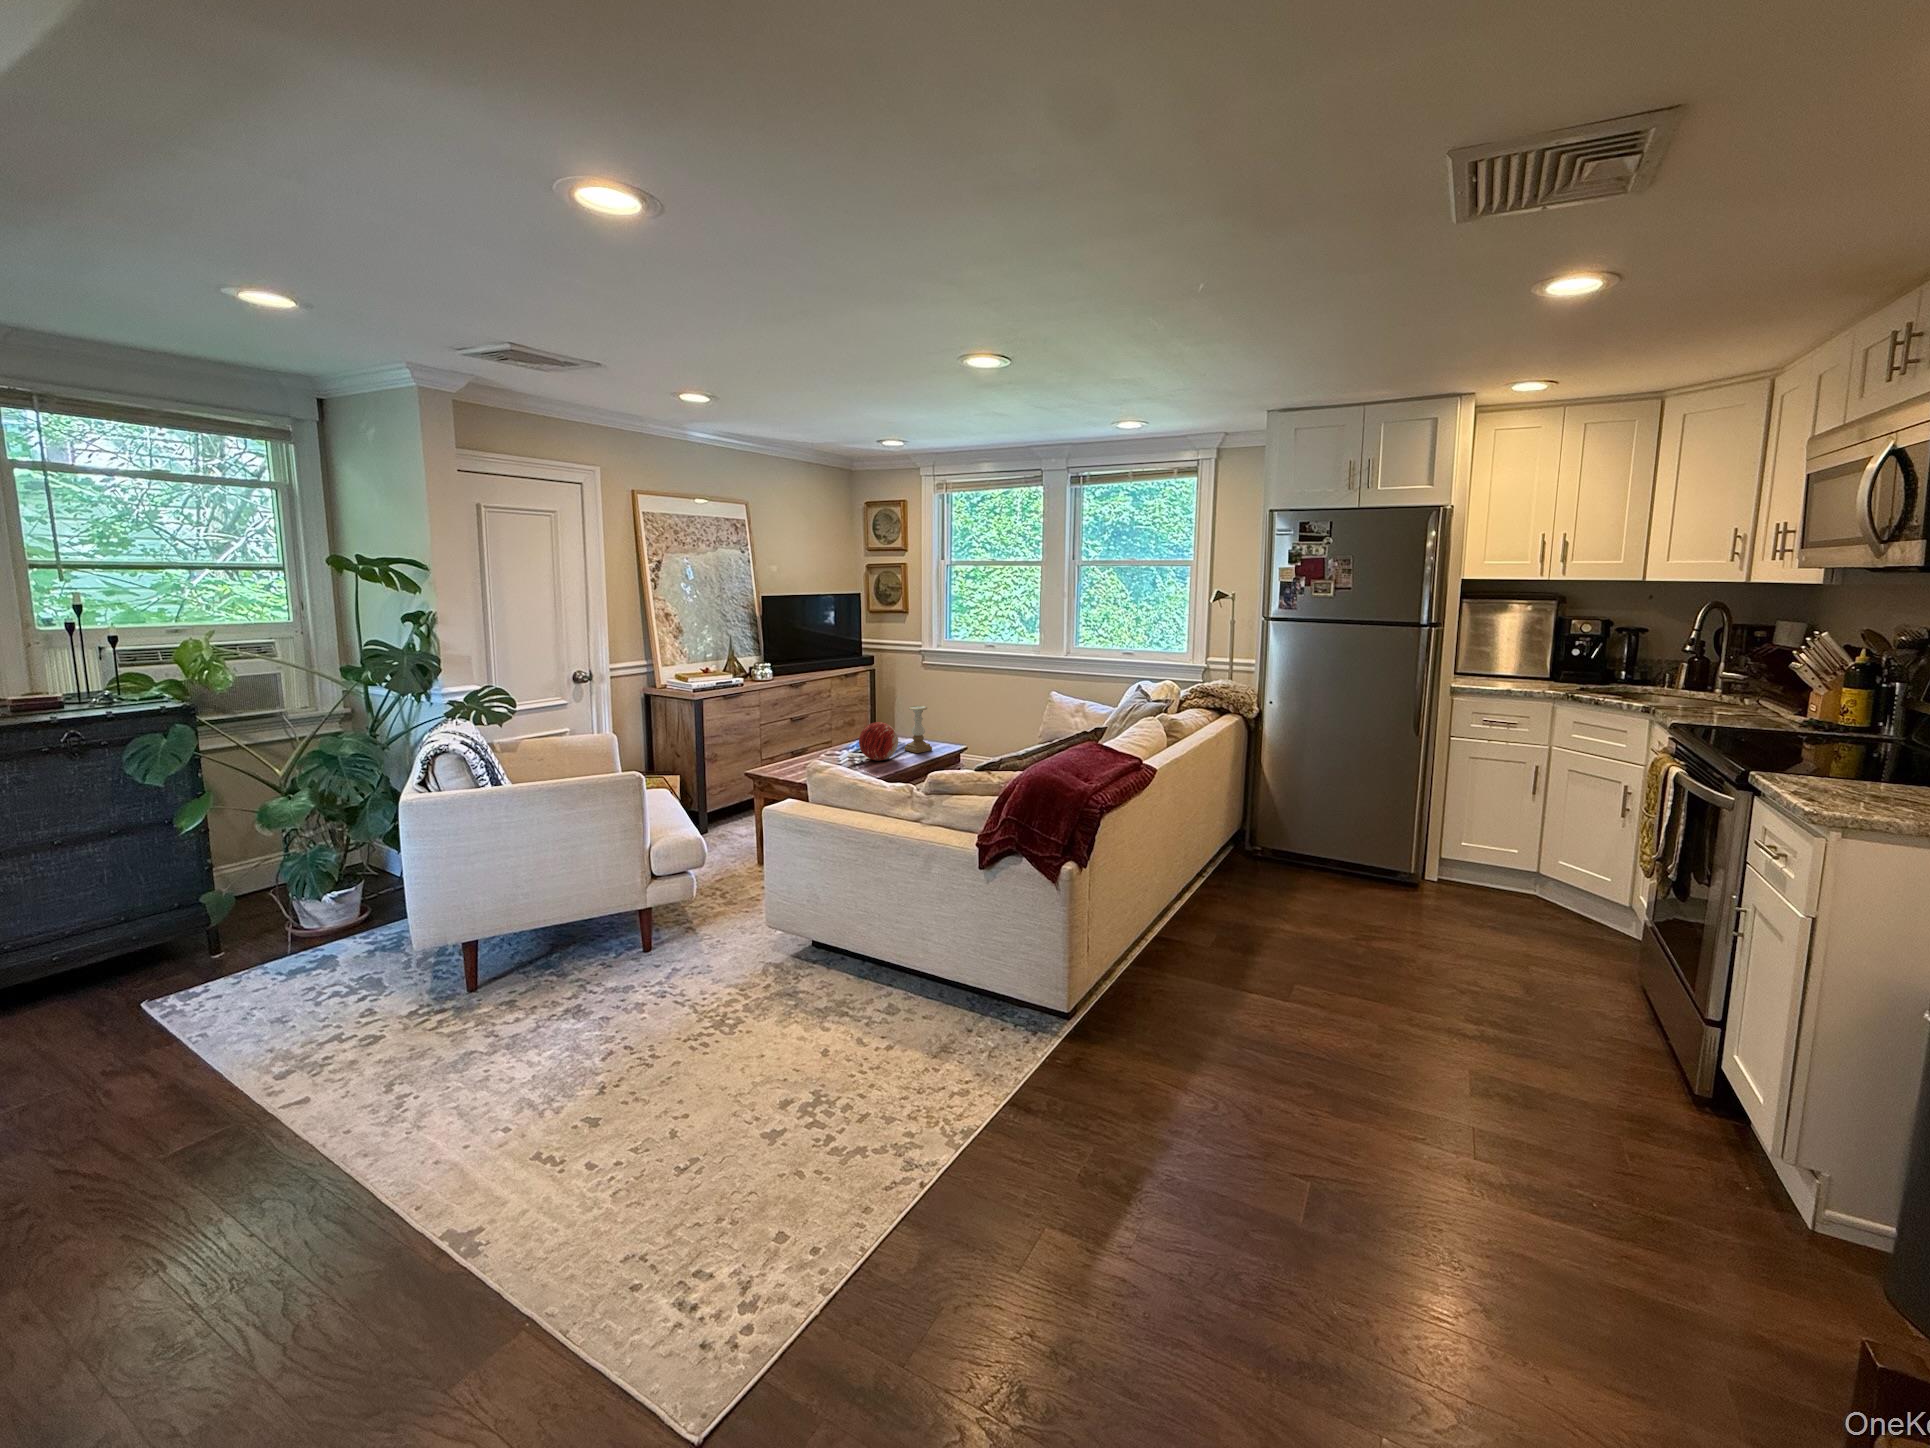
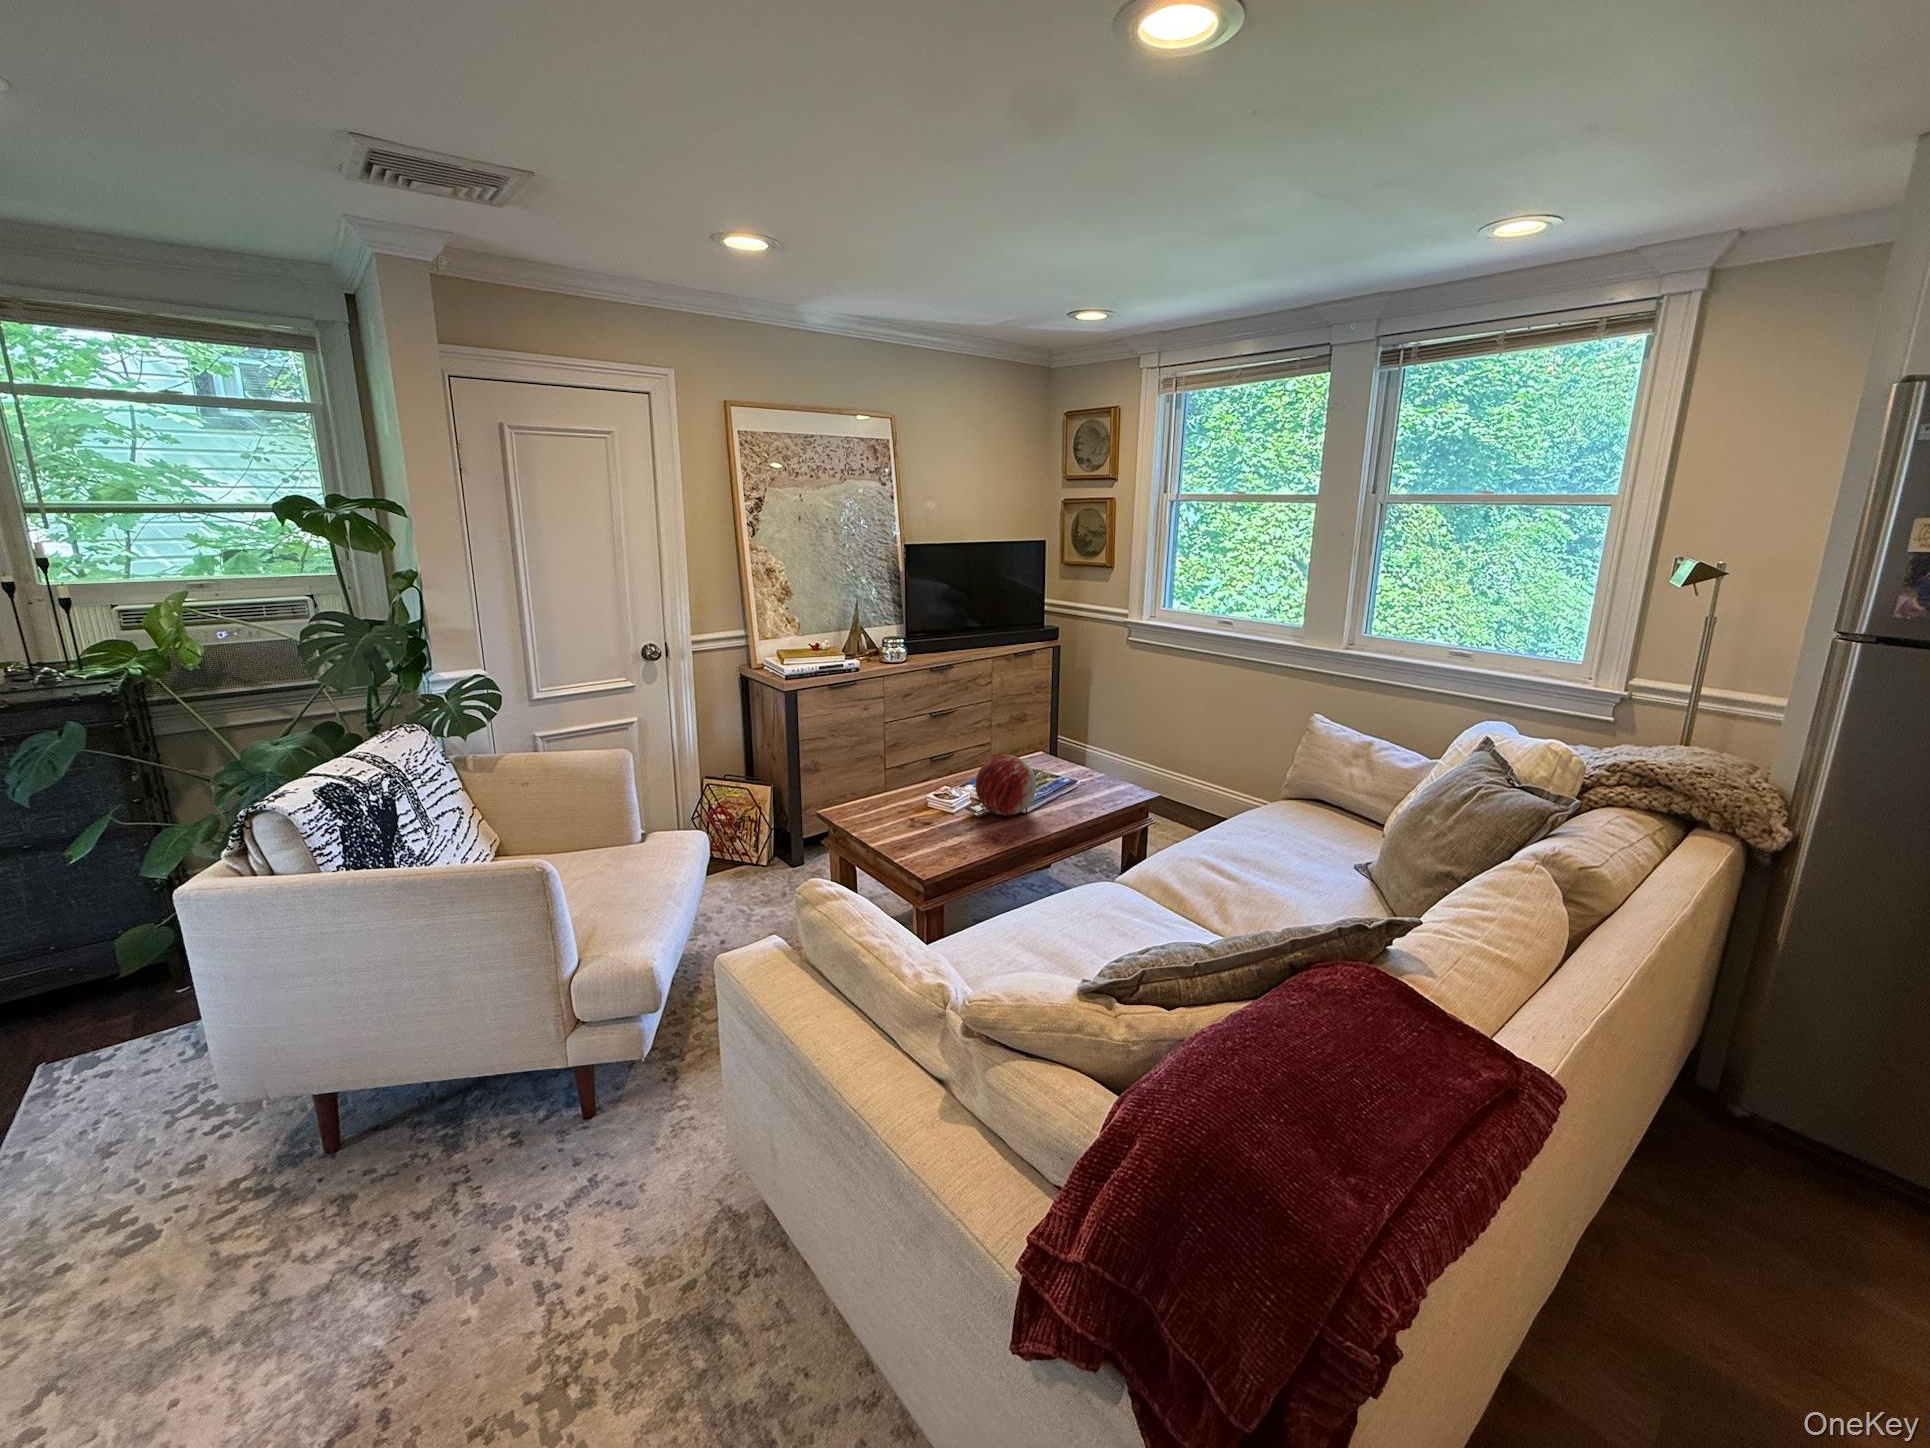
candle holder: present [905,706,932,753] -> none [1053,729,1095,806]

